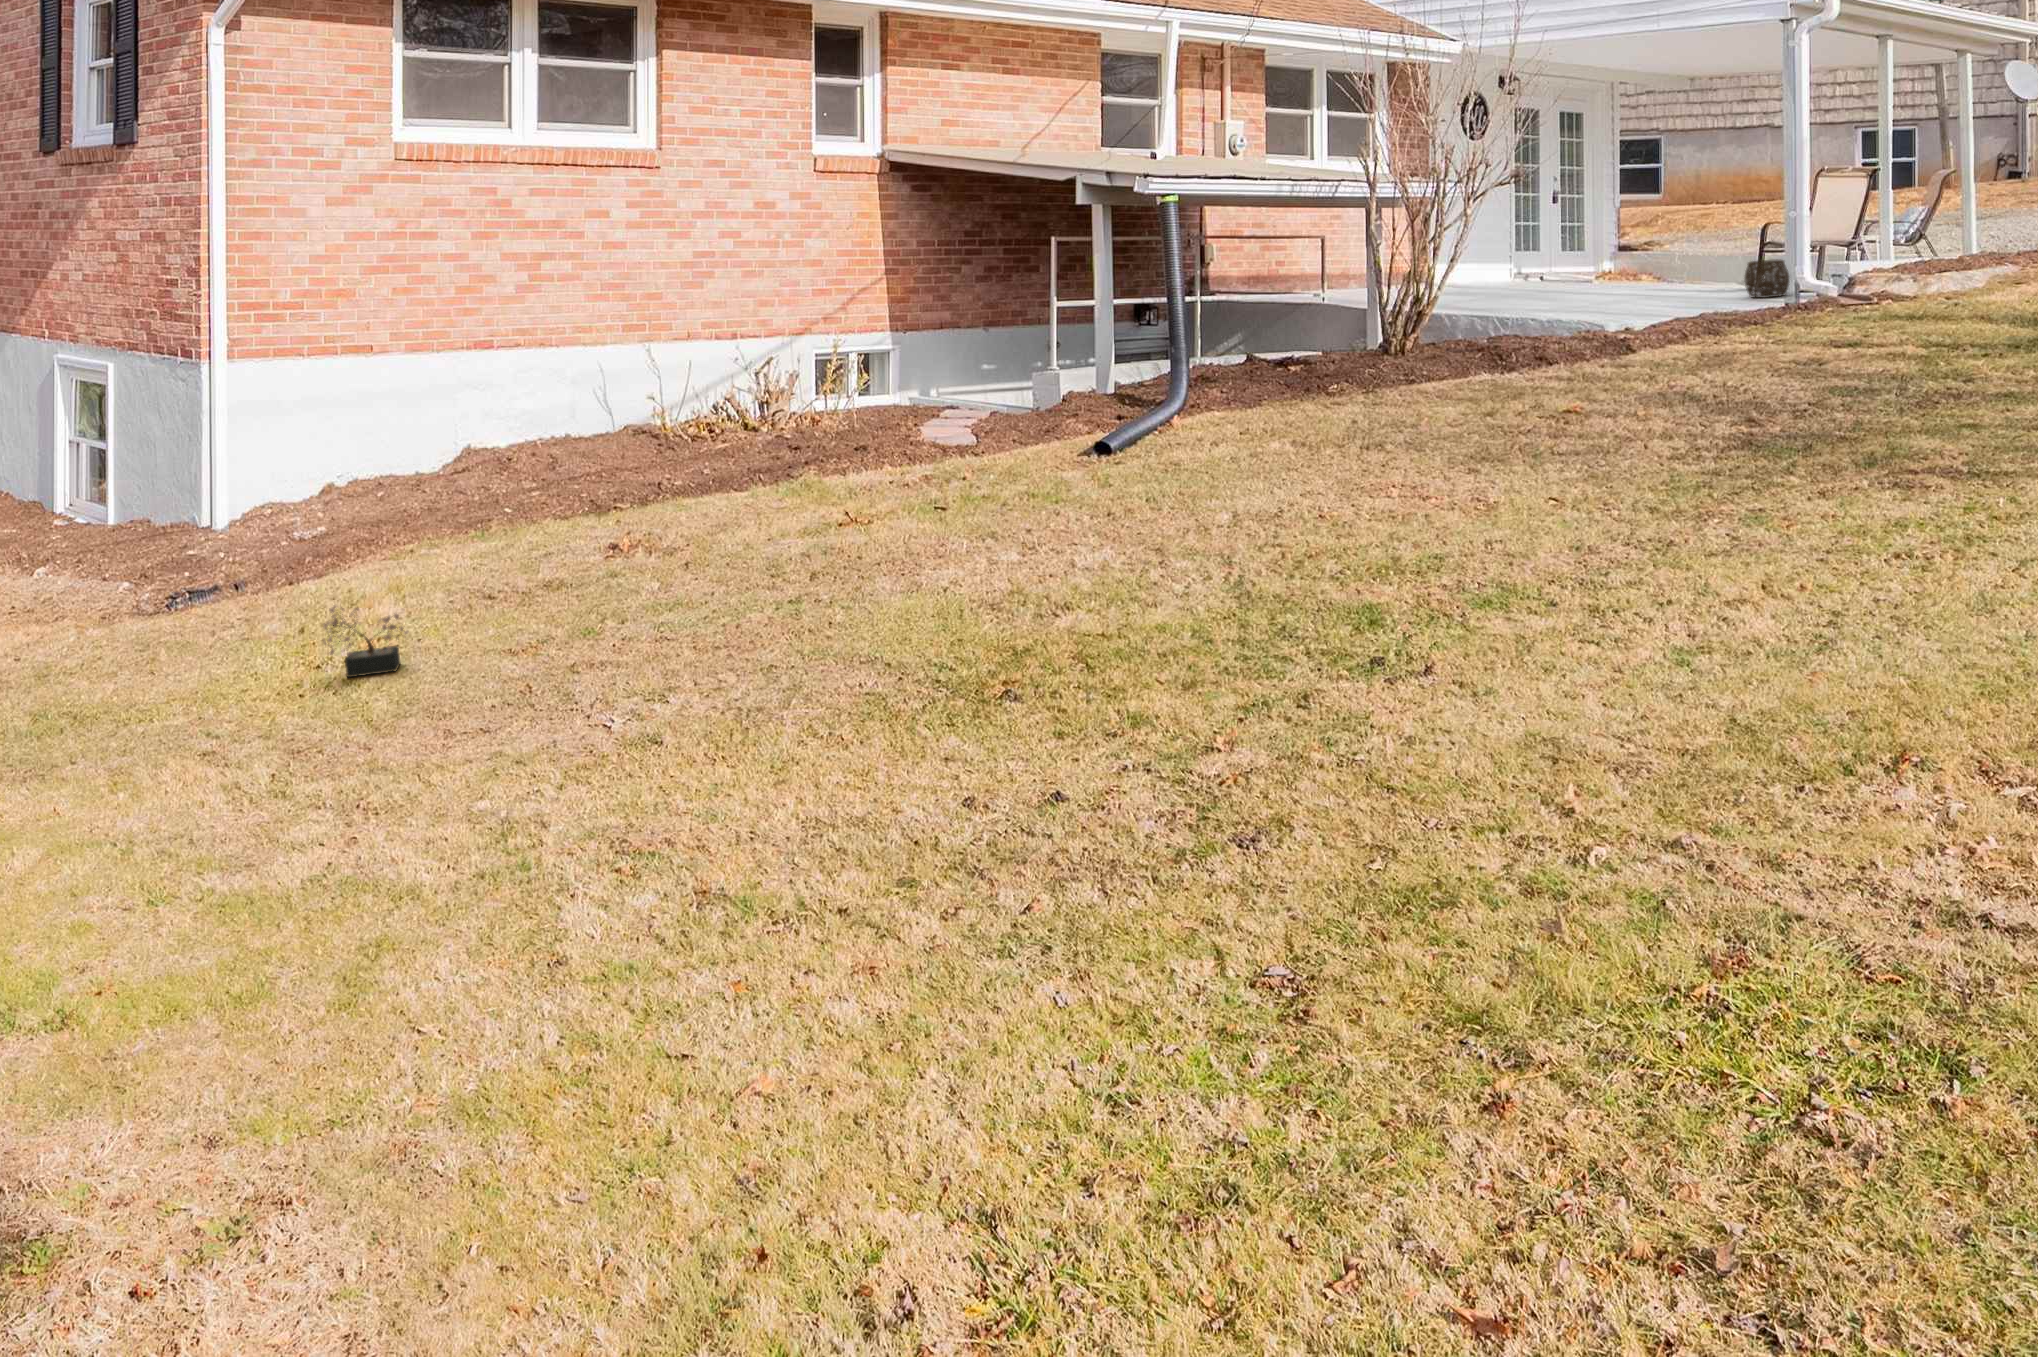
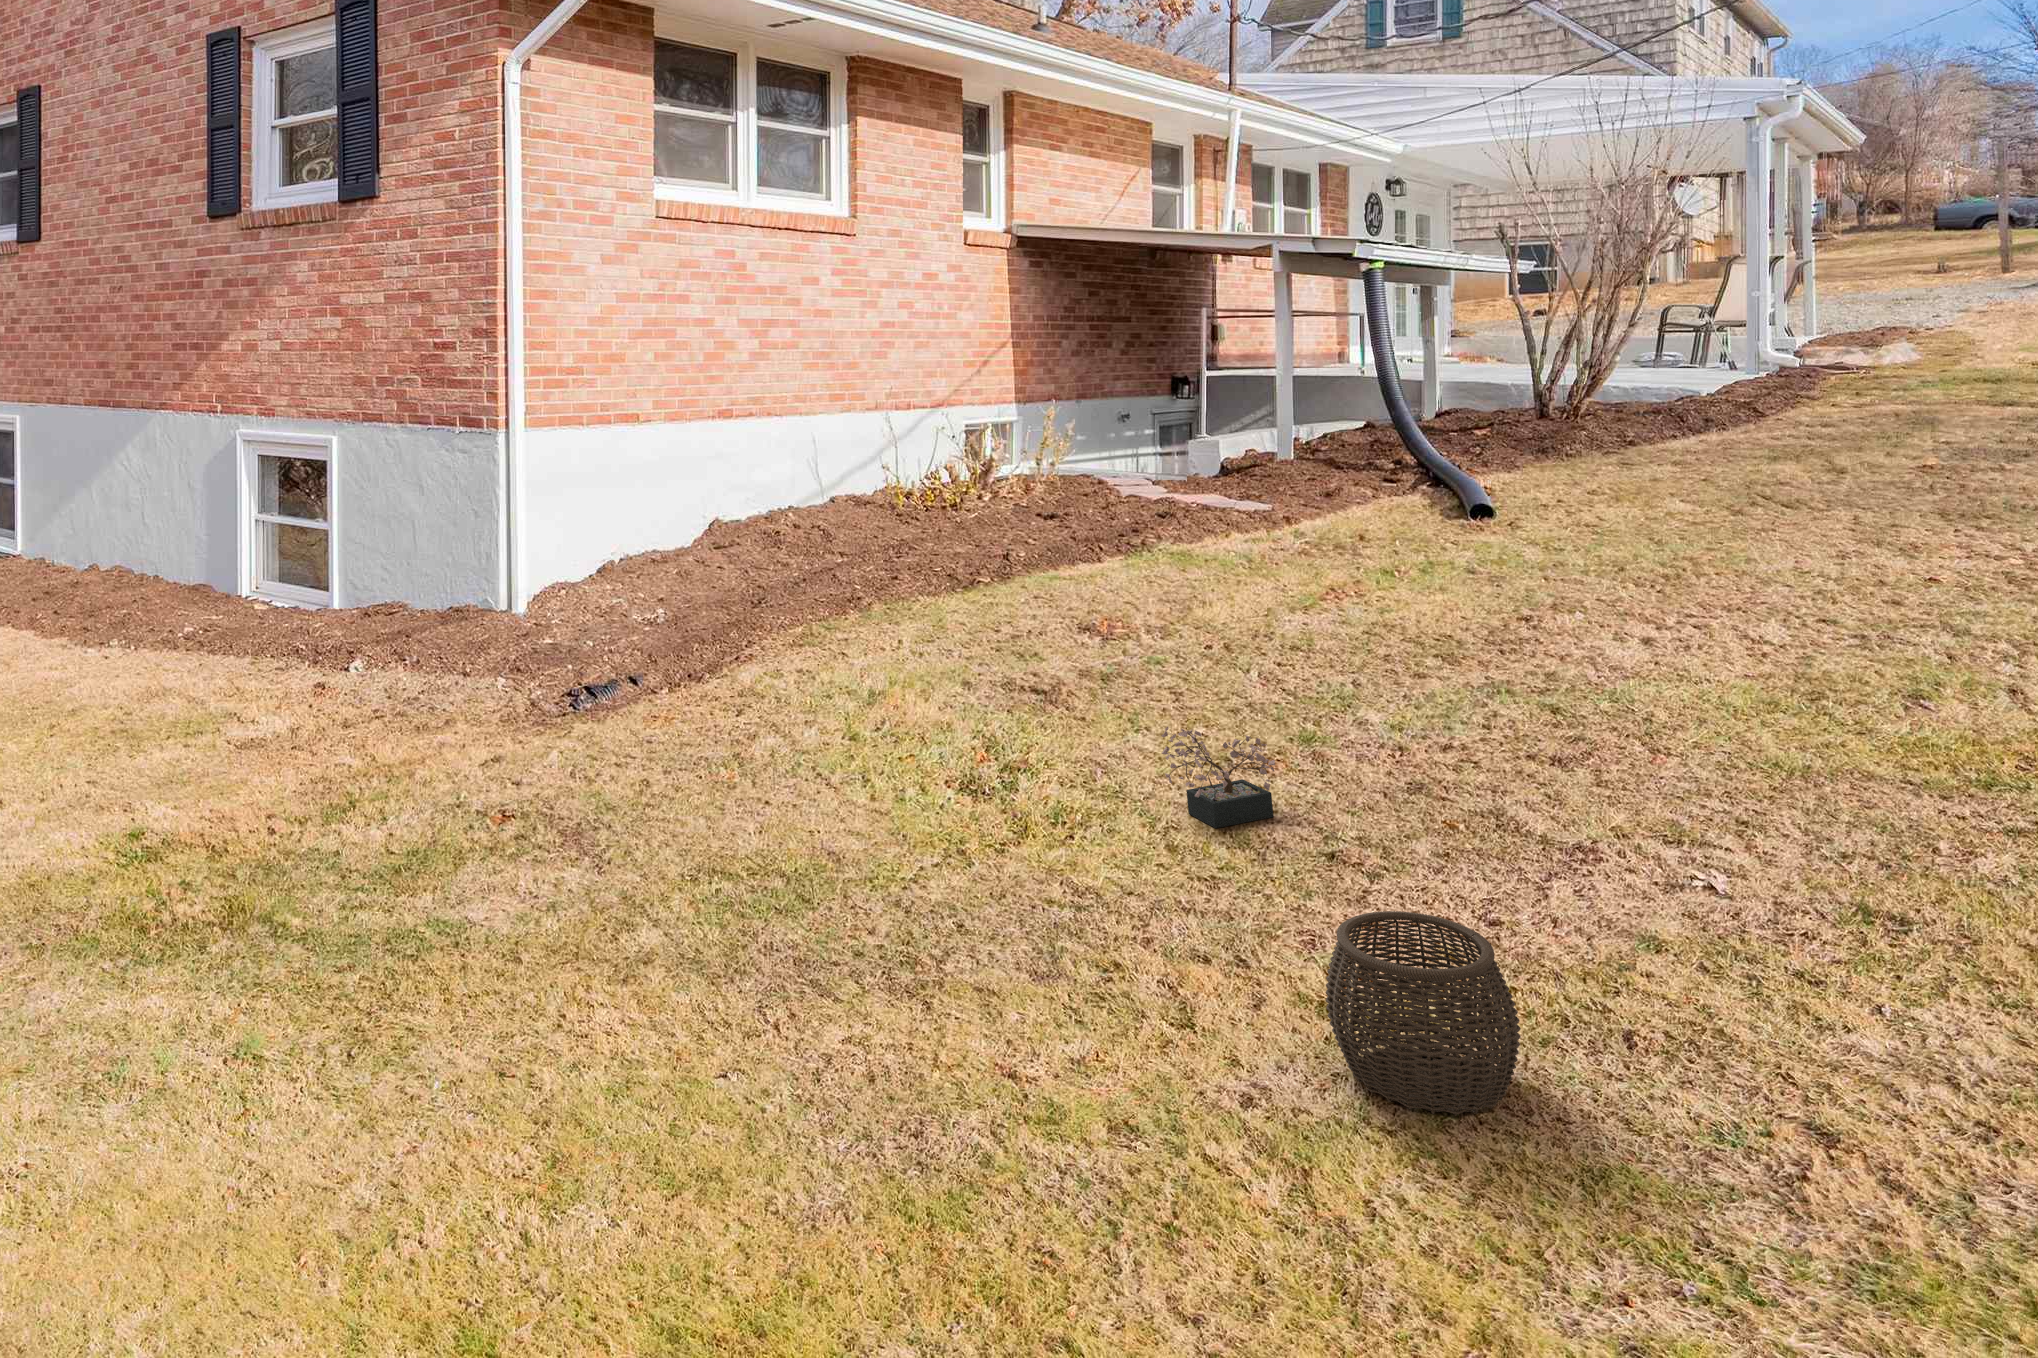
woven basket: present [1745,259,1789,298] -> present [1326,911,1521,1116]

